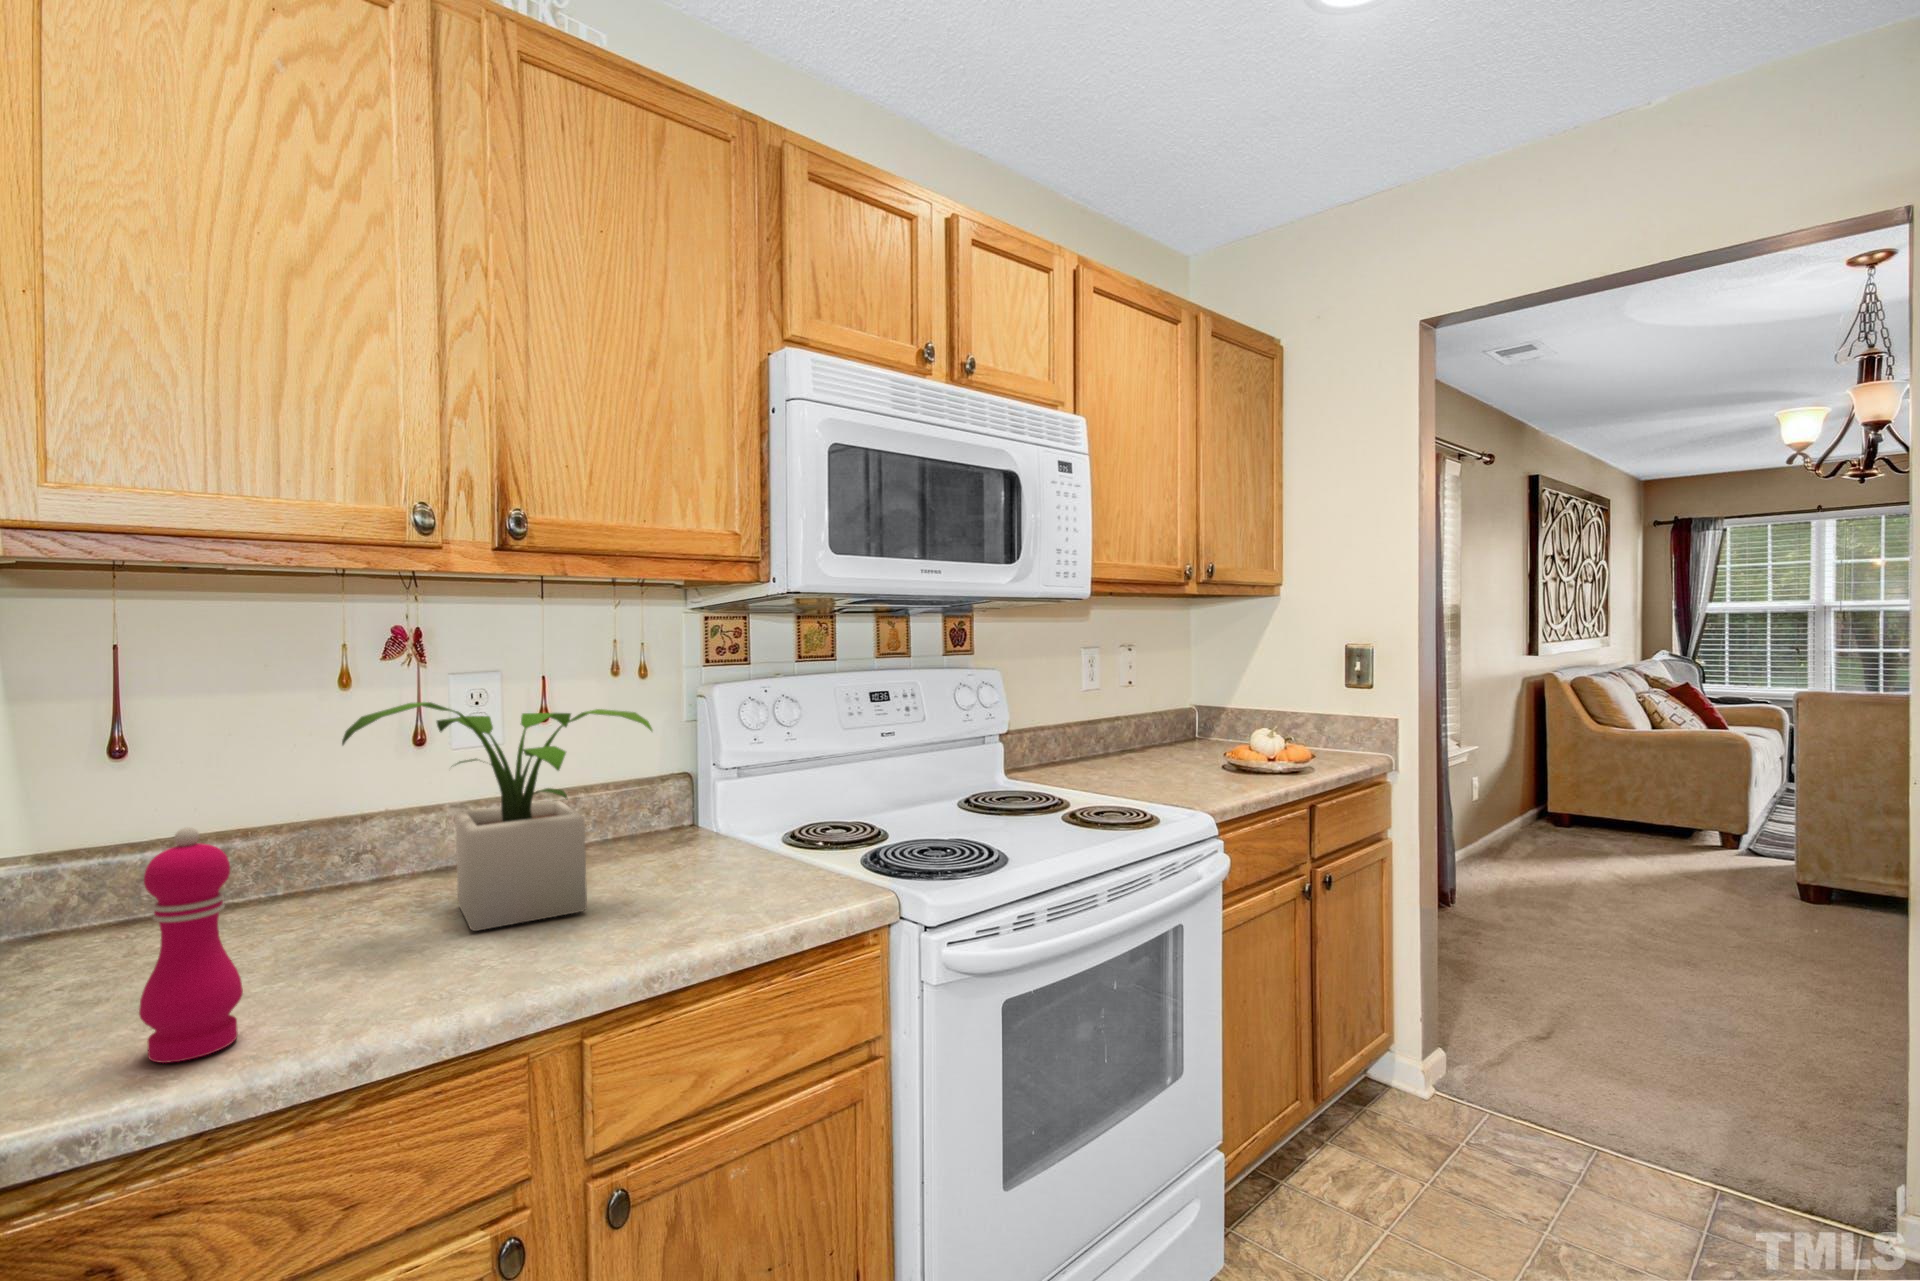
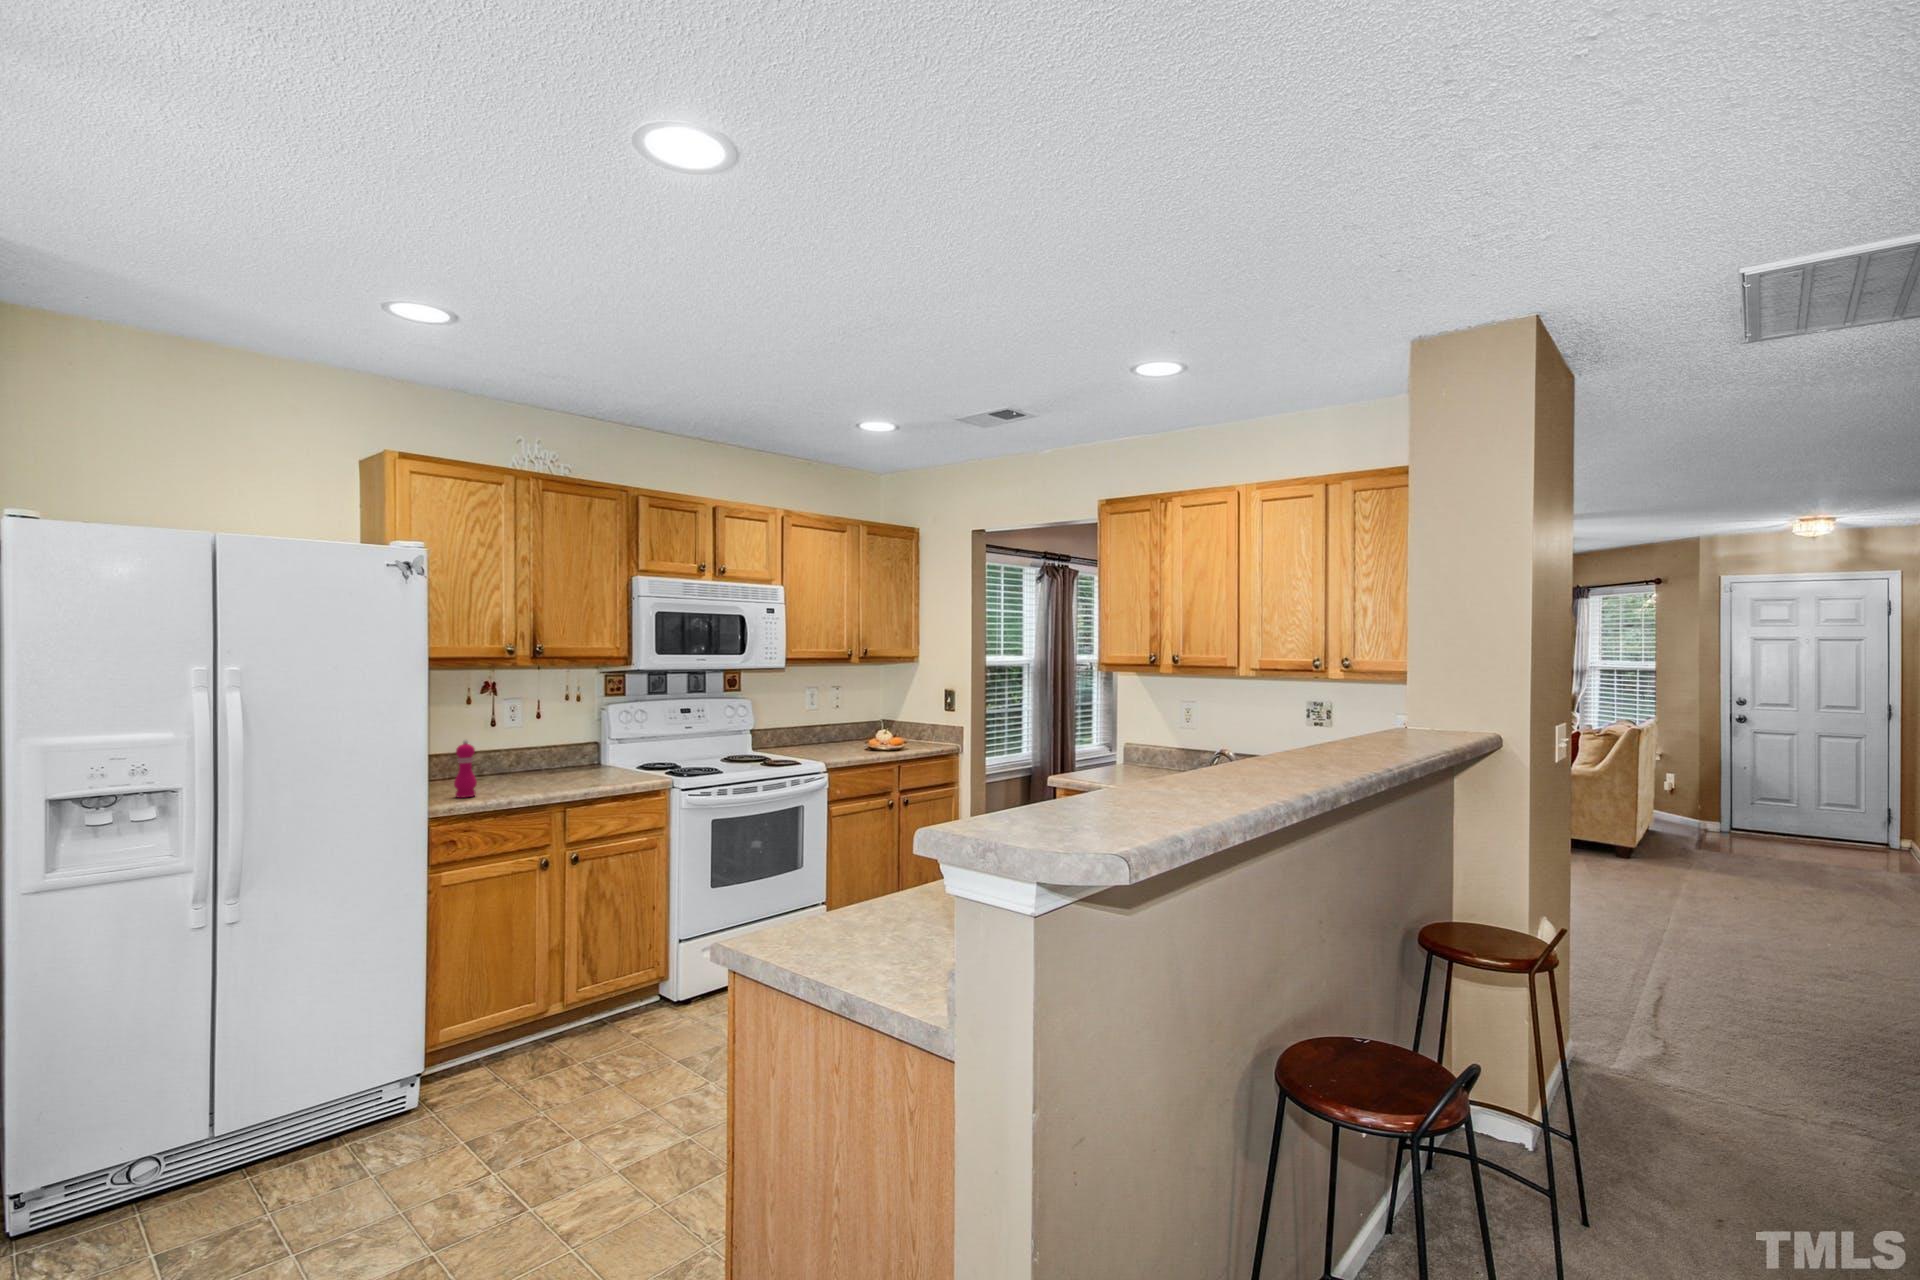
potted plant: present [342,702,652,931] -> none [489,709,586,783]

